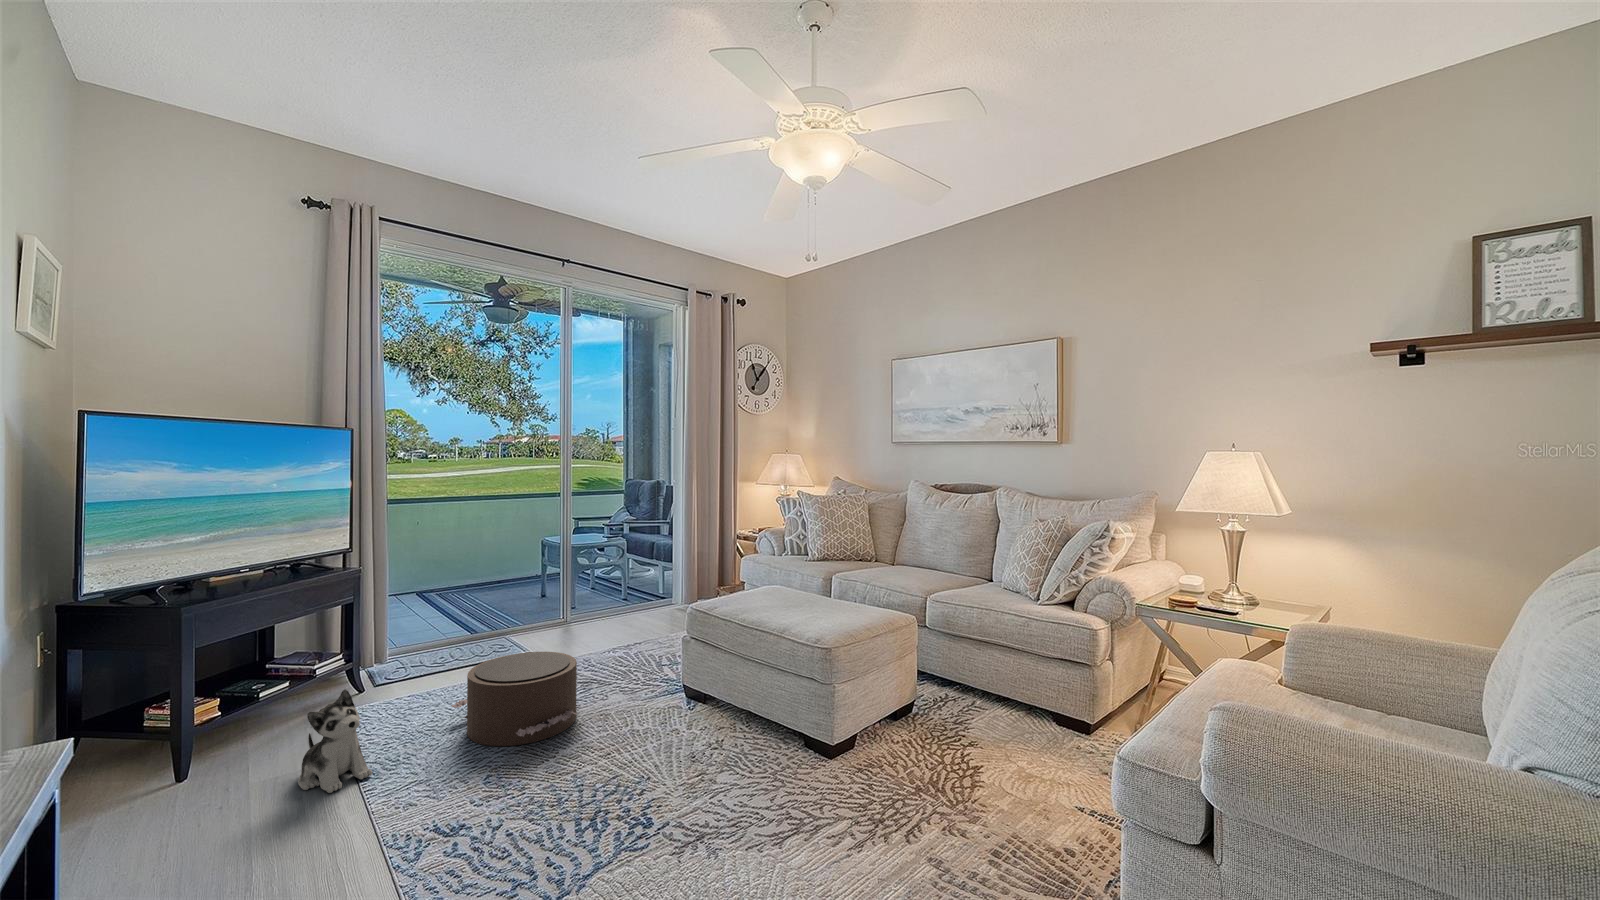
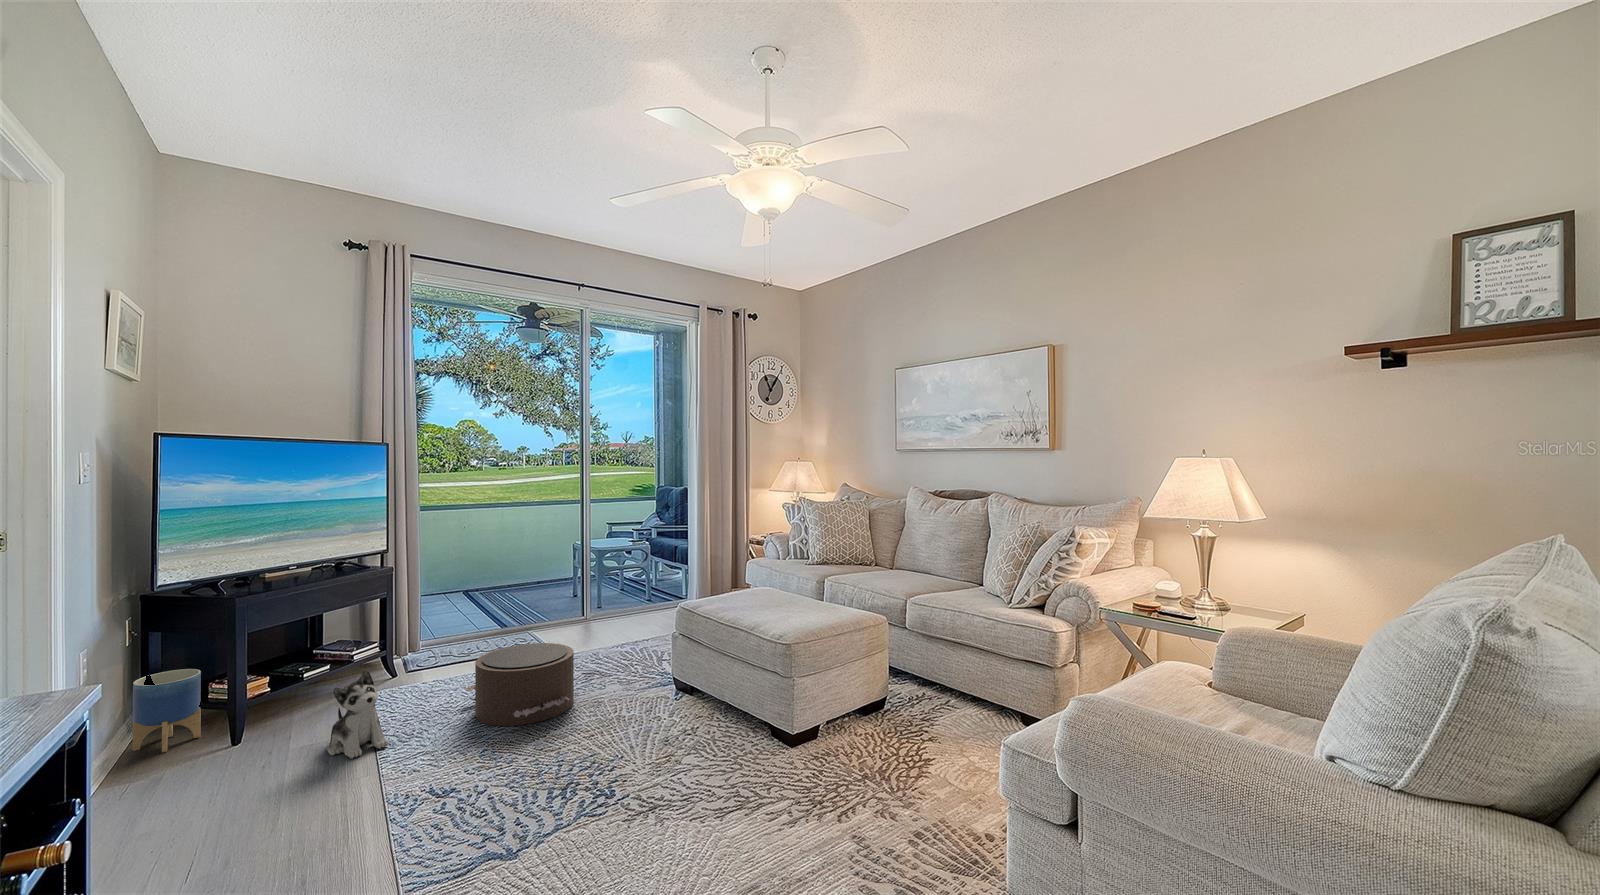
planter: none [47,694,134,795] -> present [133,669,201,752]

